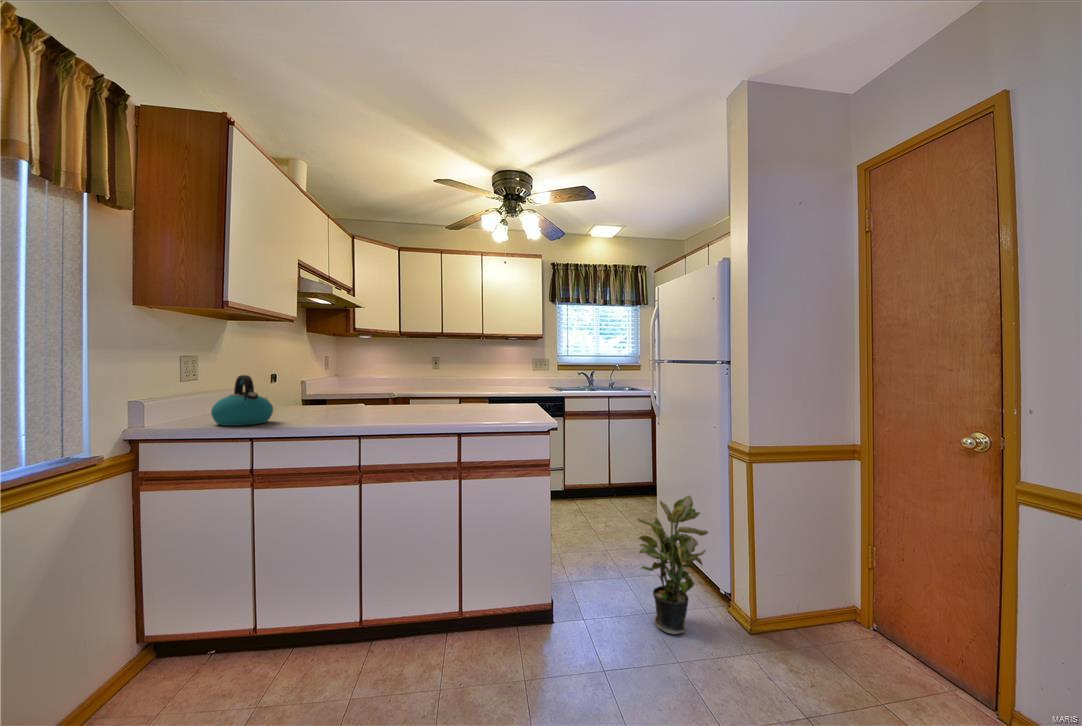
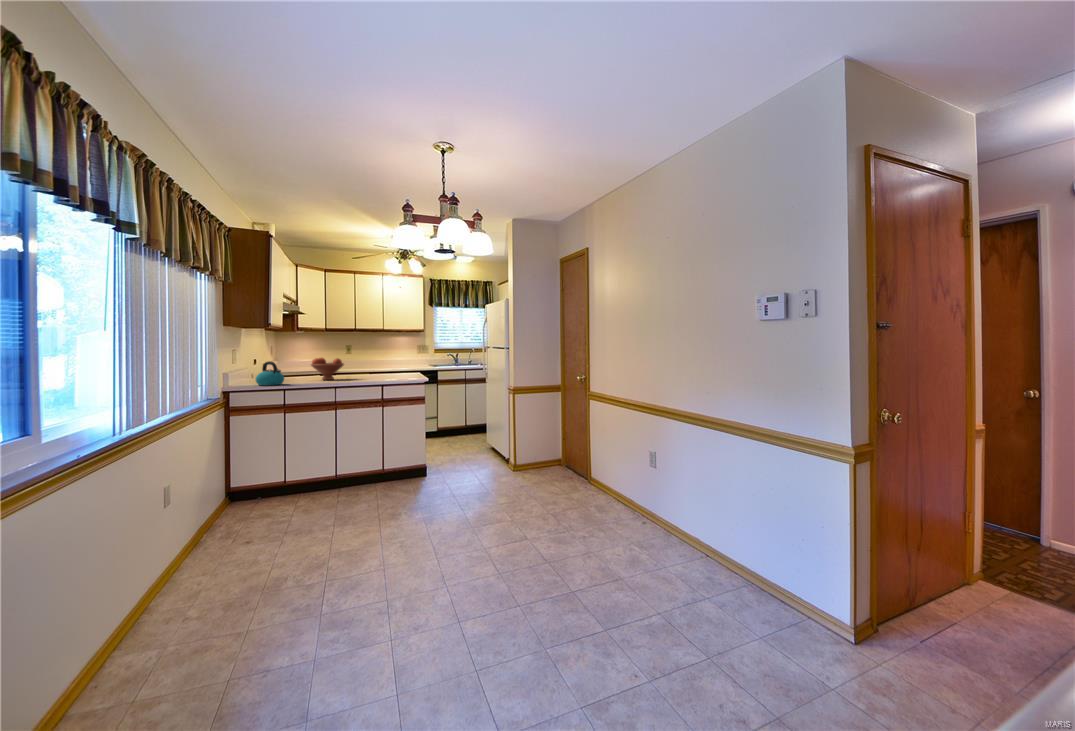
fruit bowl: none [345,371,405,413] -> present [311,358,344,380]
potted plant: present [637,496,708,634] -> none [469,410,502,470]

